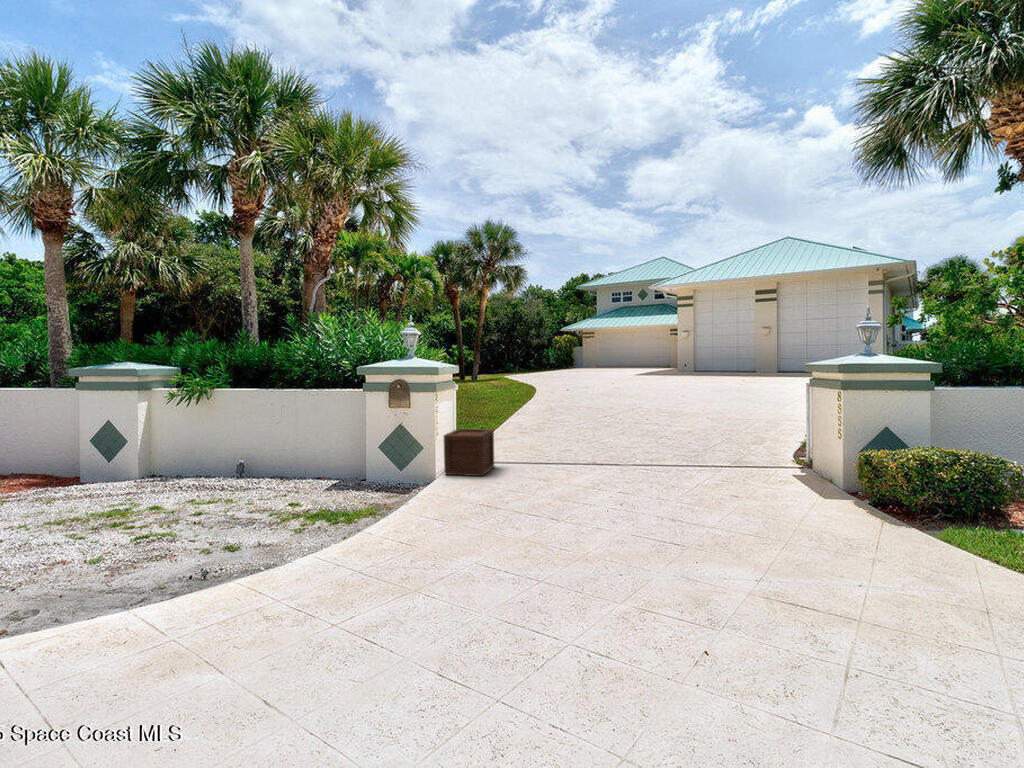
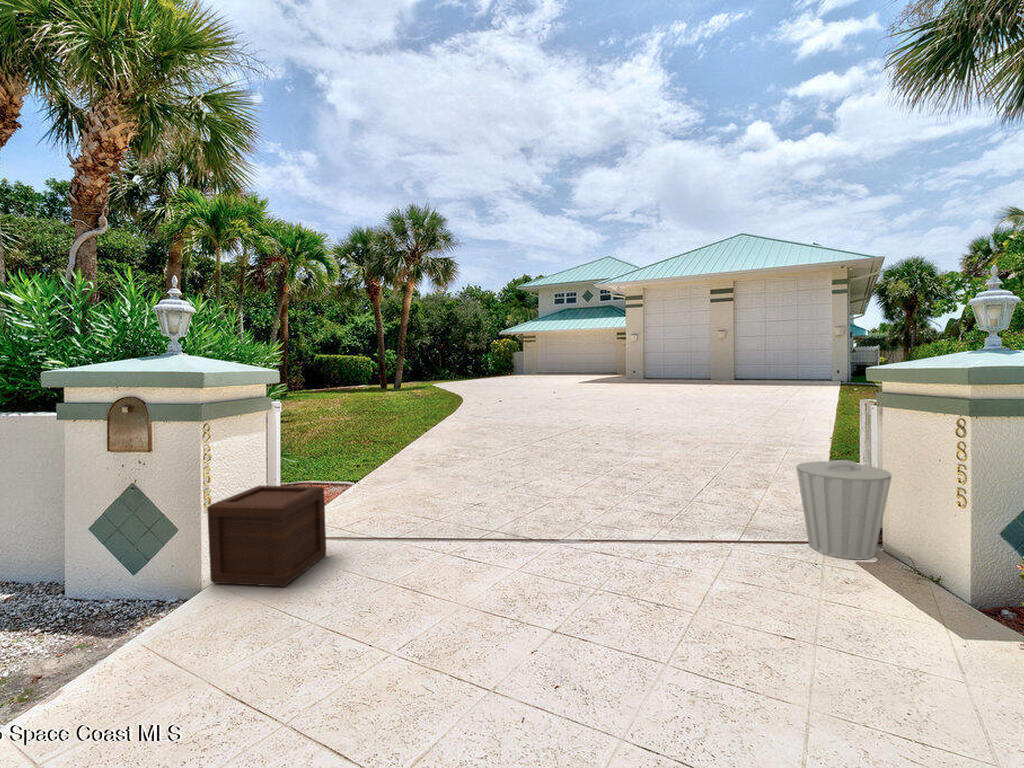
trash can: none [762,418,814,472] -> present [796,460,892,559]

